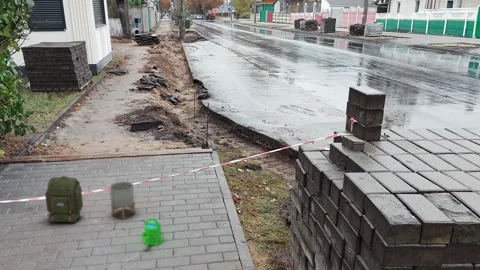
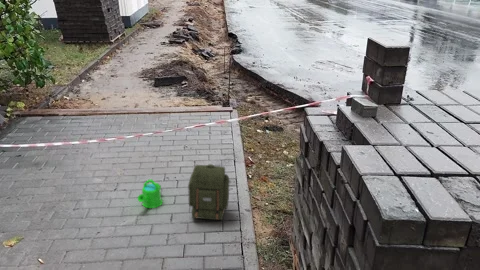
backpack: present [45,176,83,222] -> present [188,164,230,220]
planter: present [110,181,135,219] -> none [112,140,140,179]

